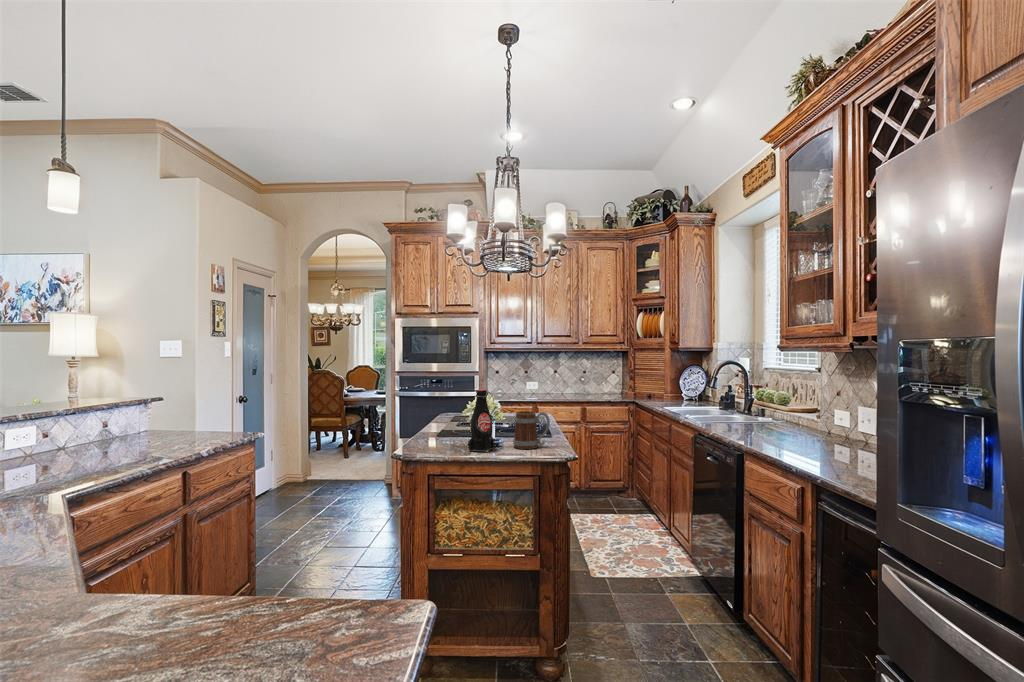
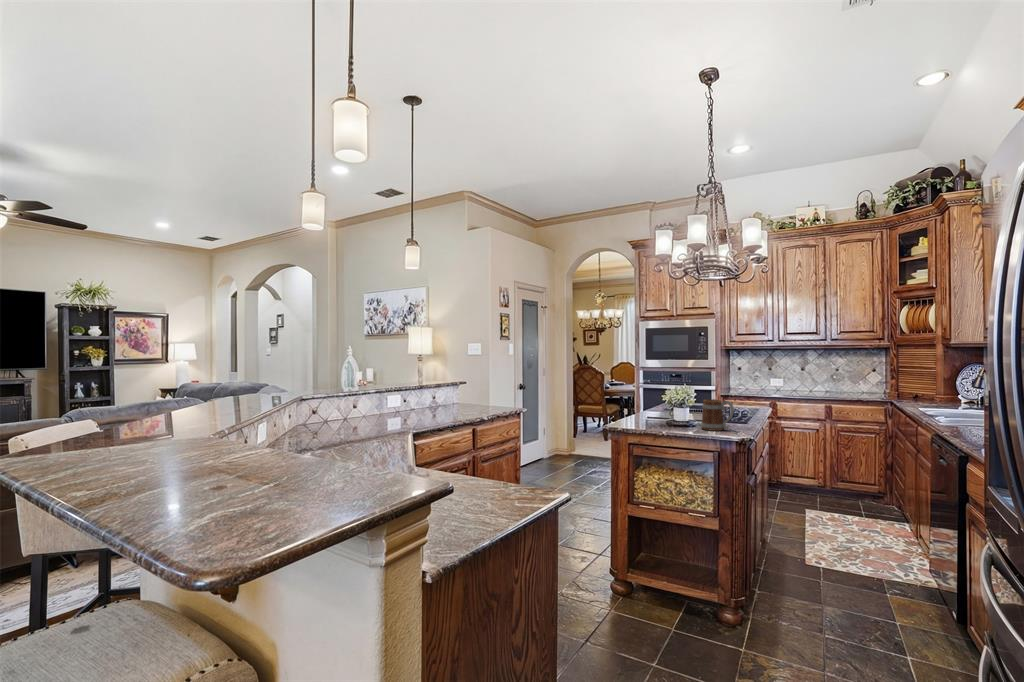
bottle: present [469,390,494,452] -> none [661,380,683,430]

